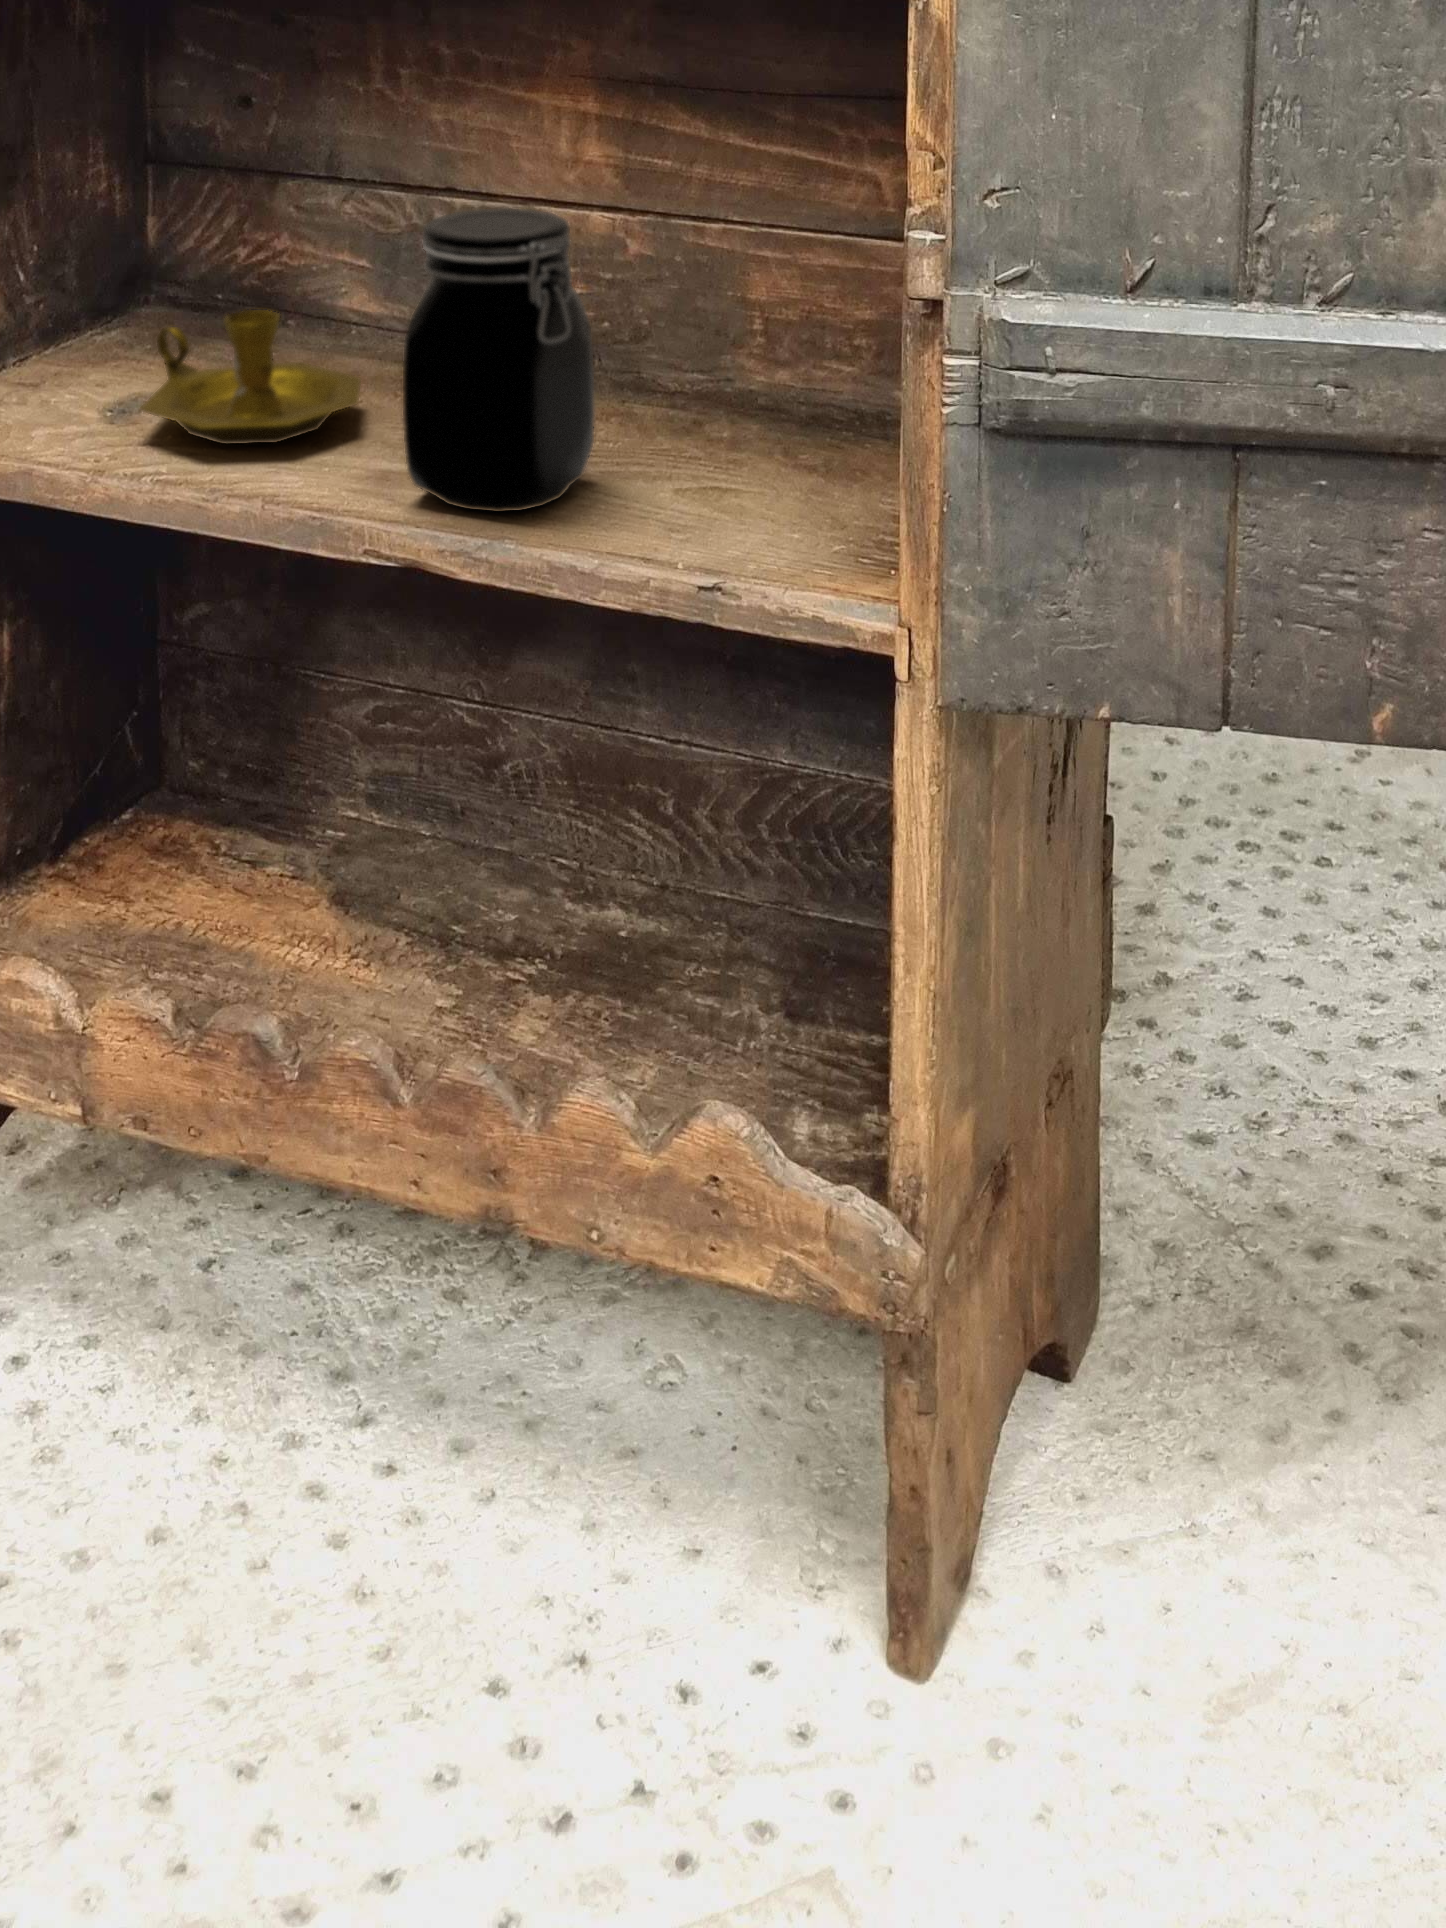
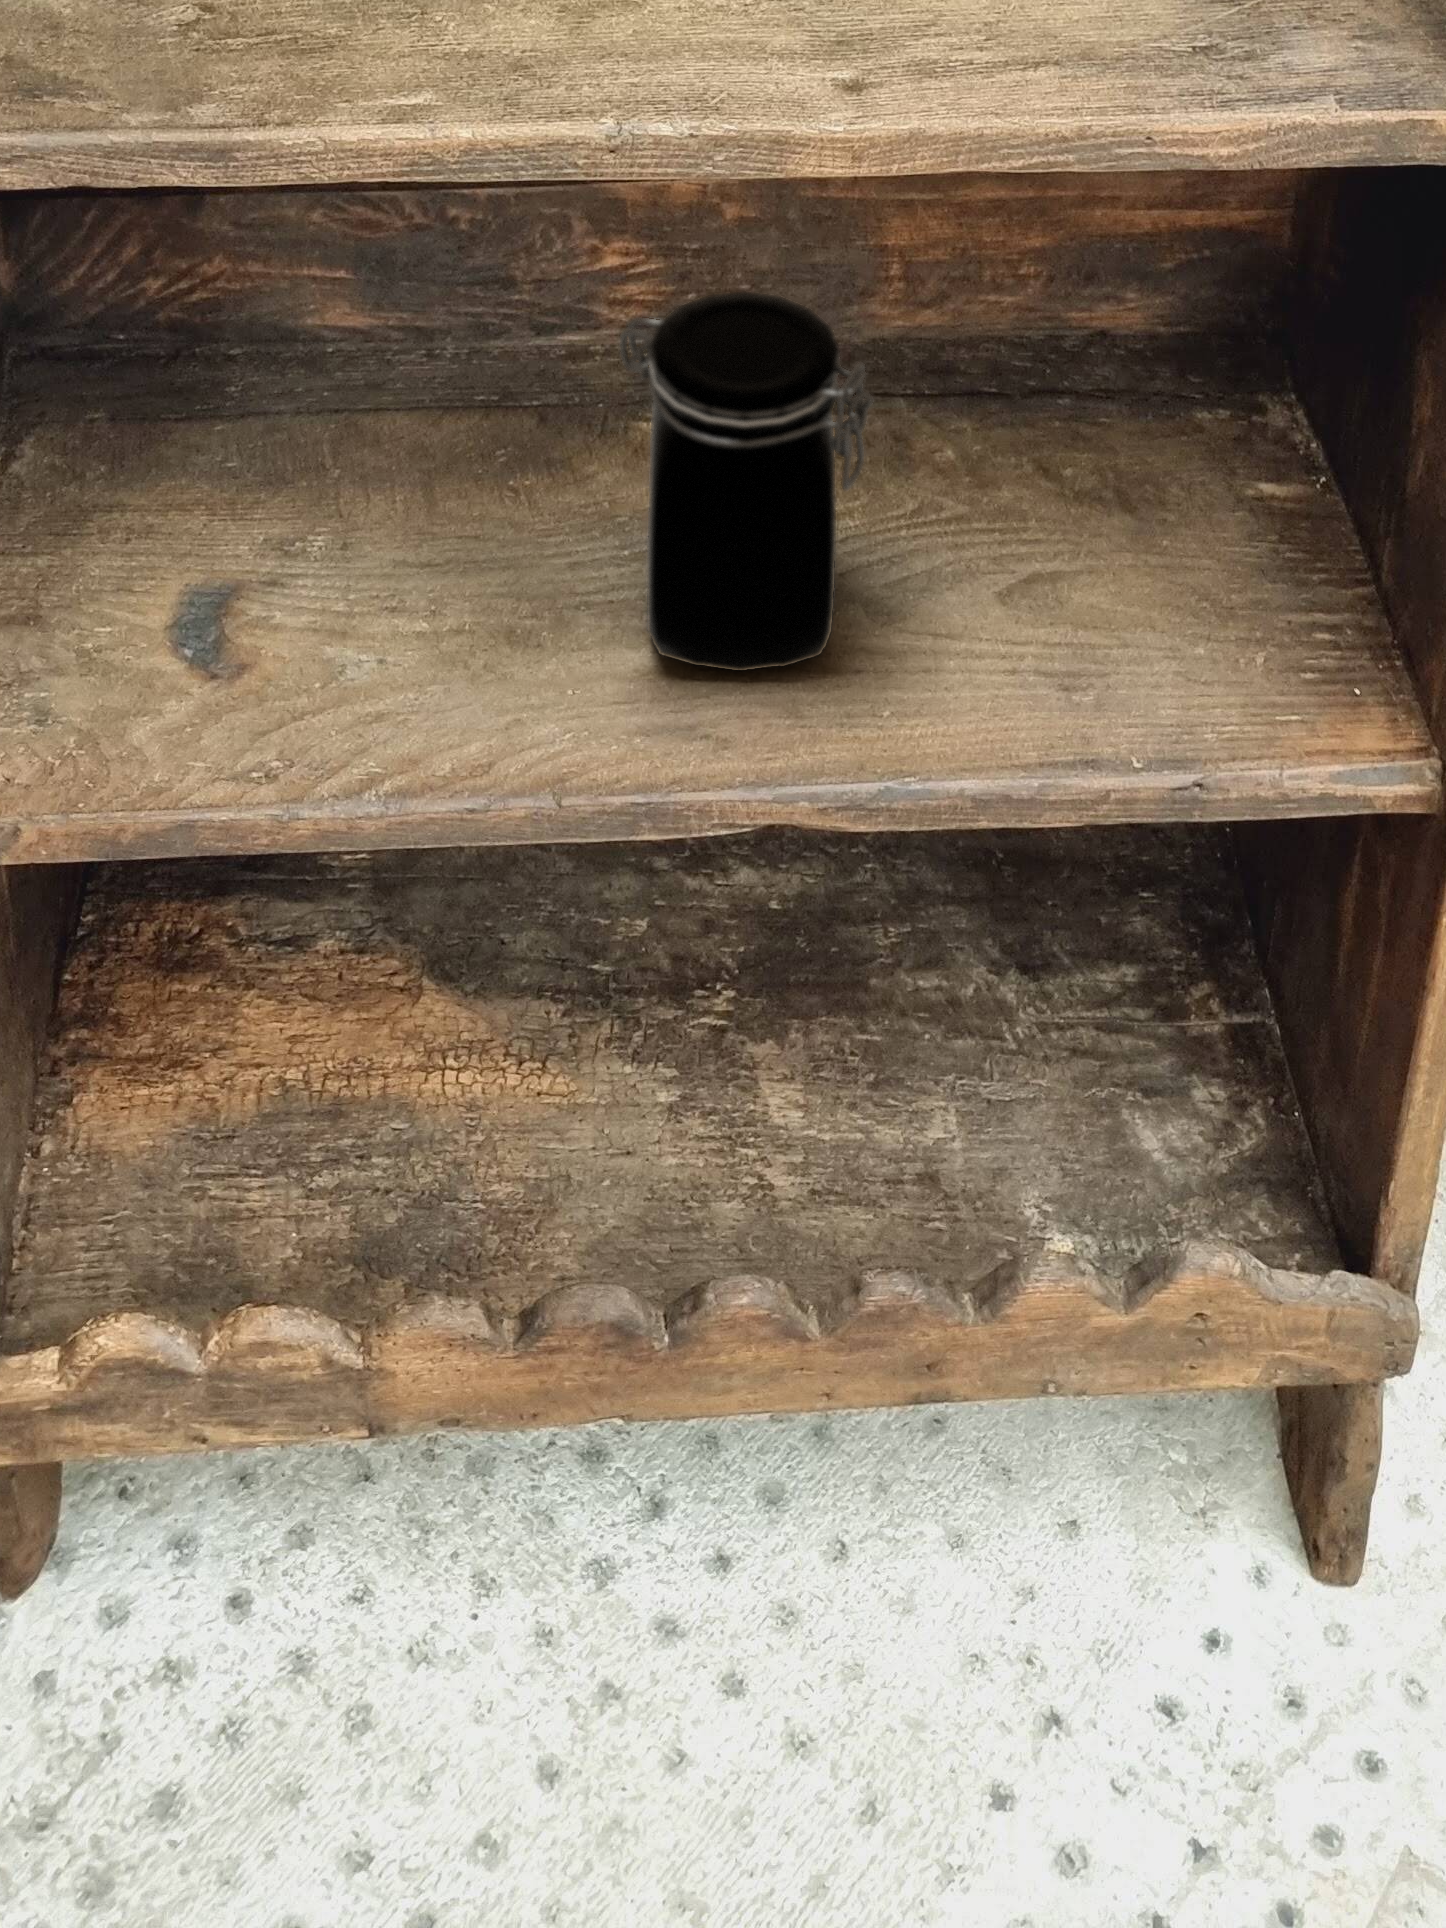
candlestick: present [141,310,361,444] -> none [139,414,471,622]

